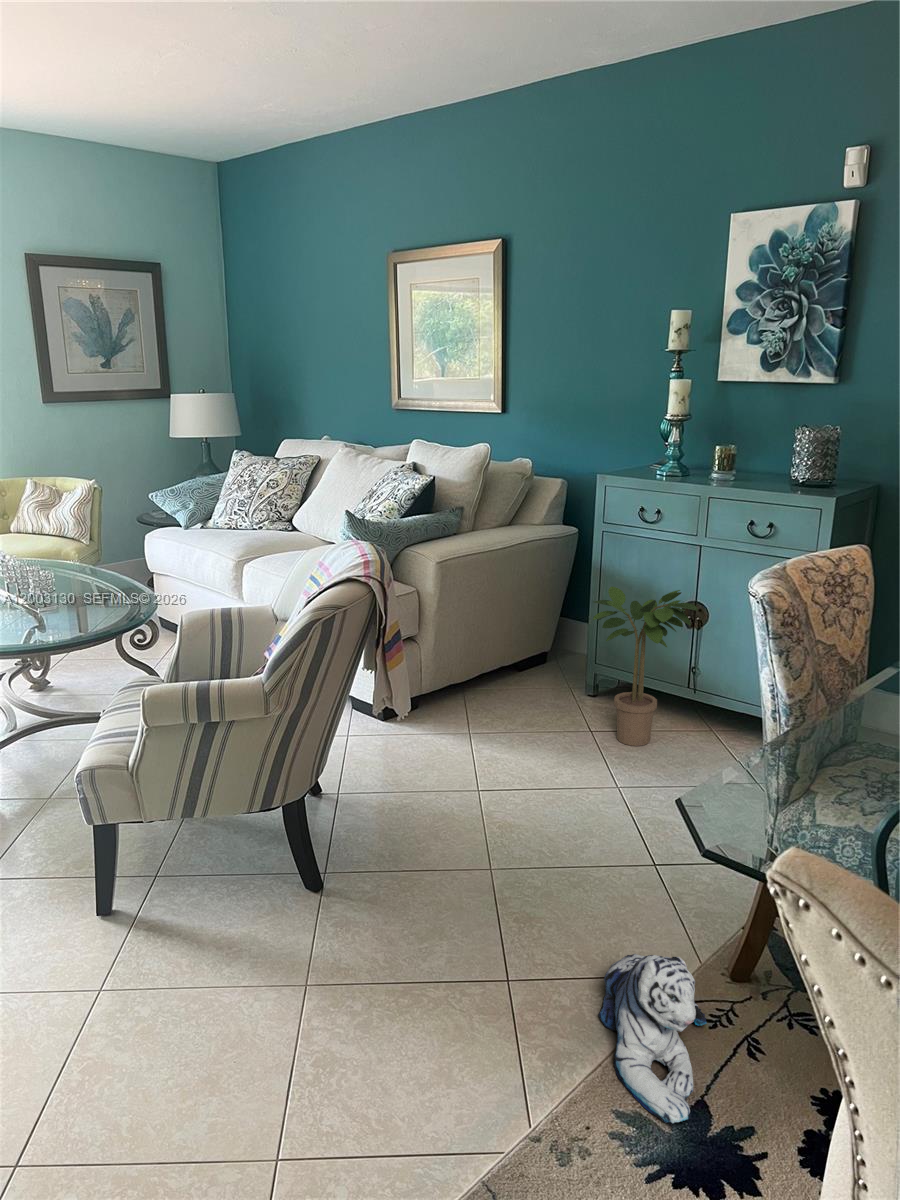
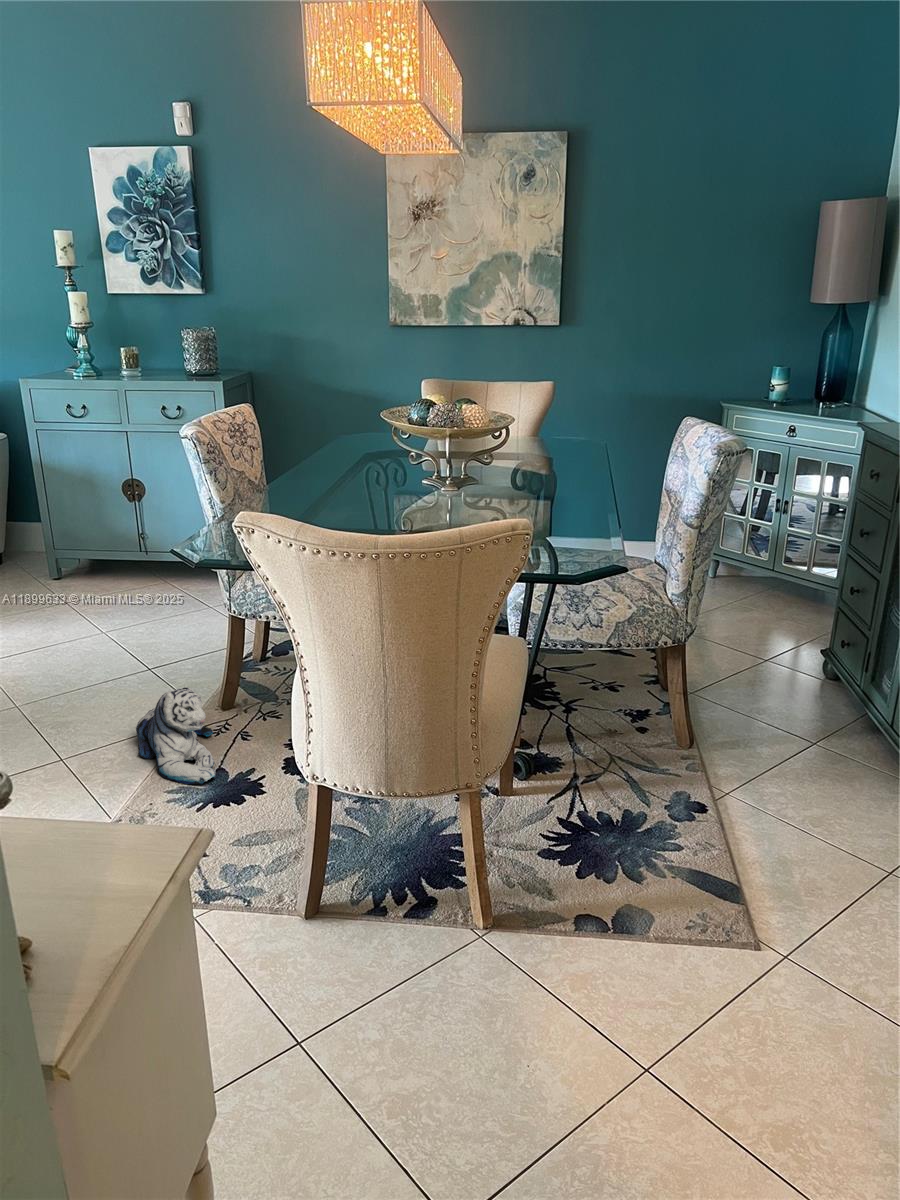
potted plant: present [593,587,698,746] -> none [41,469,136,606]

